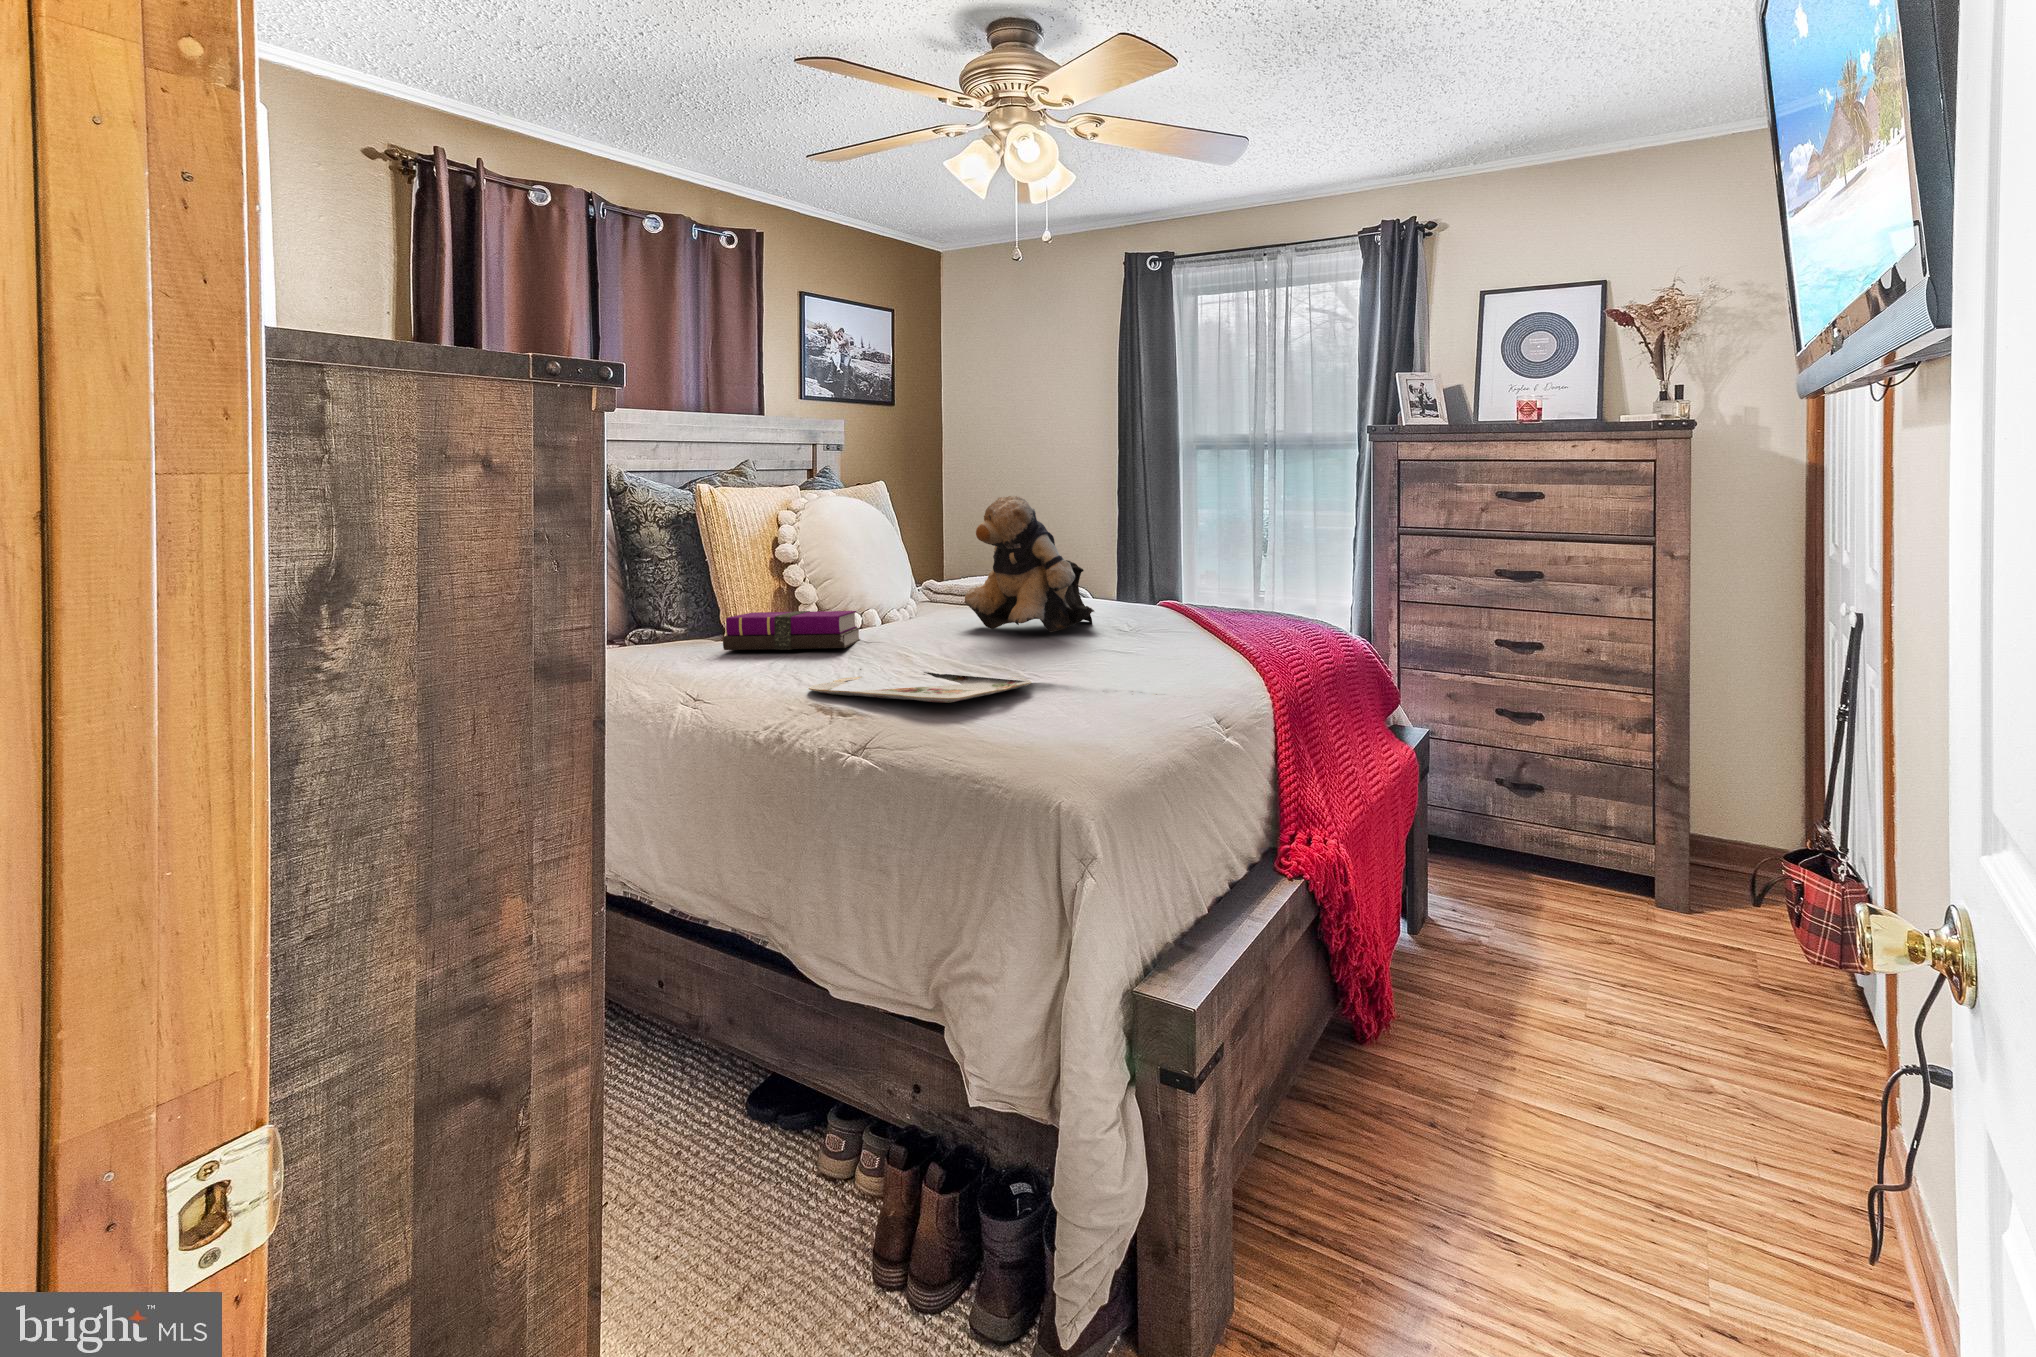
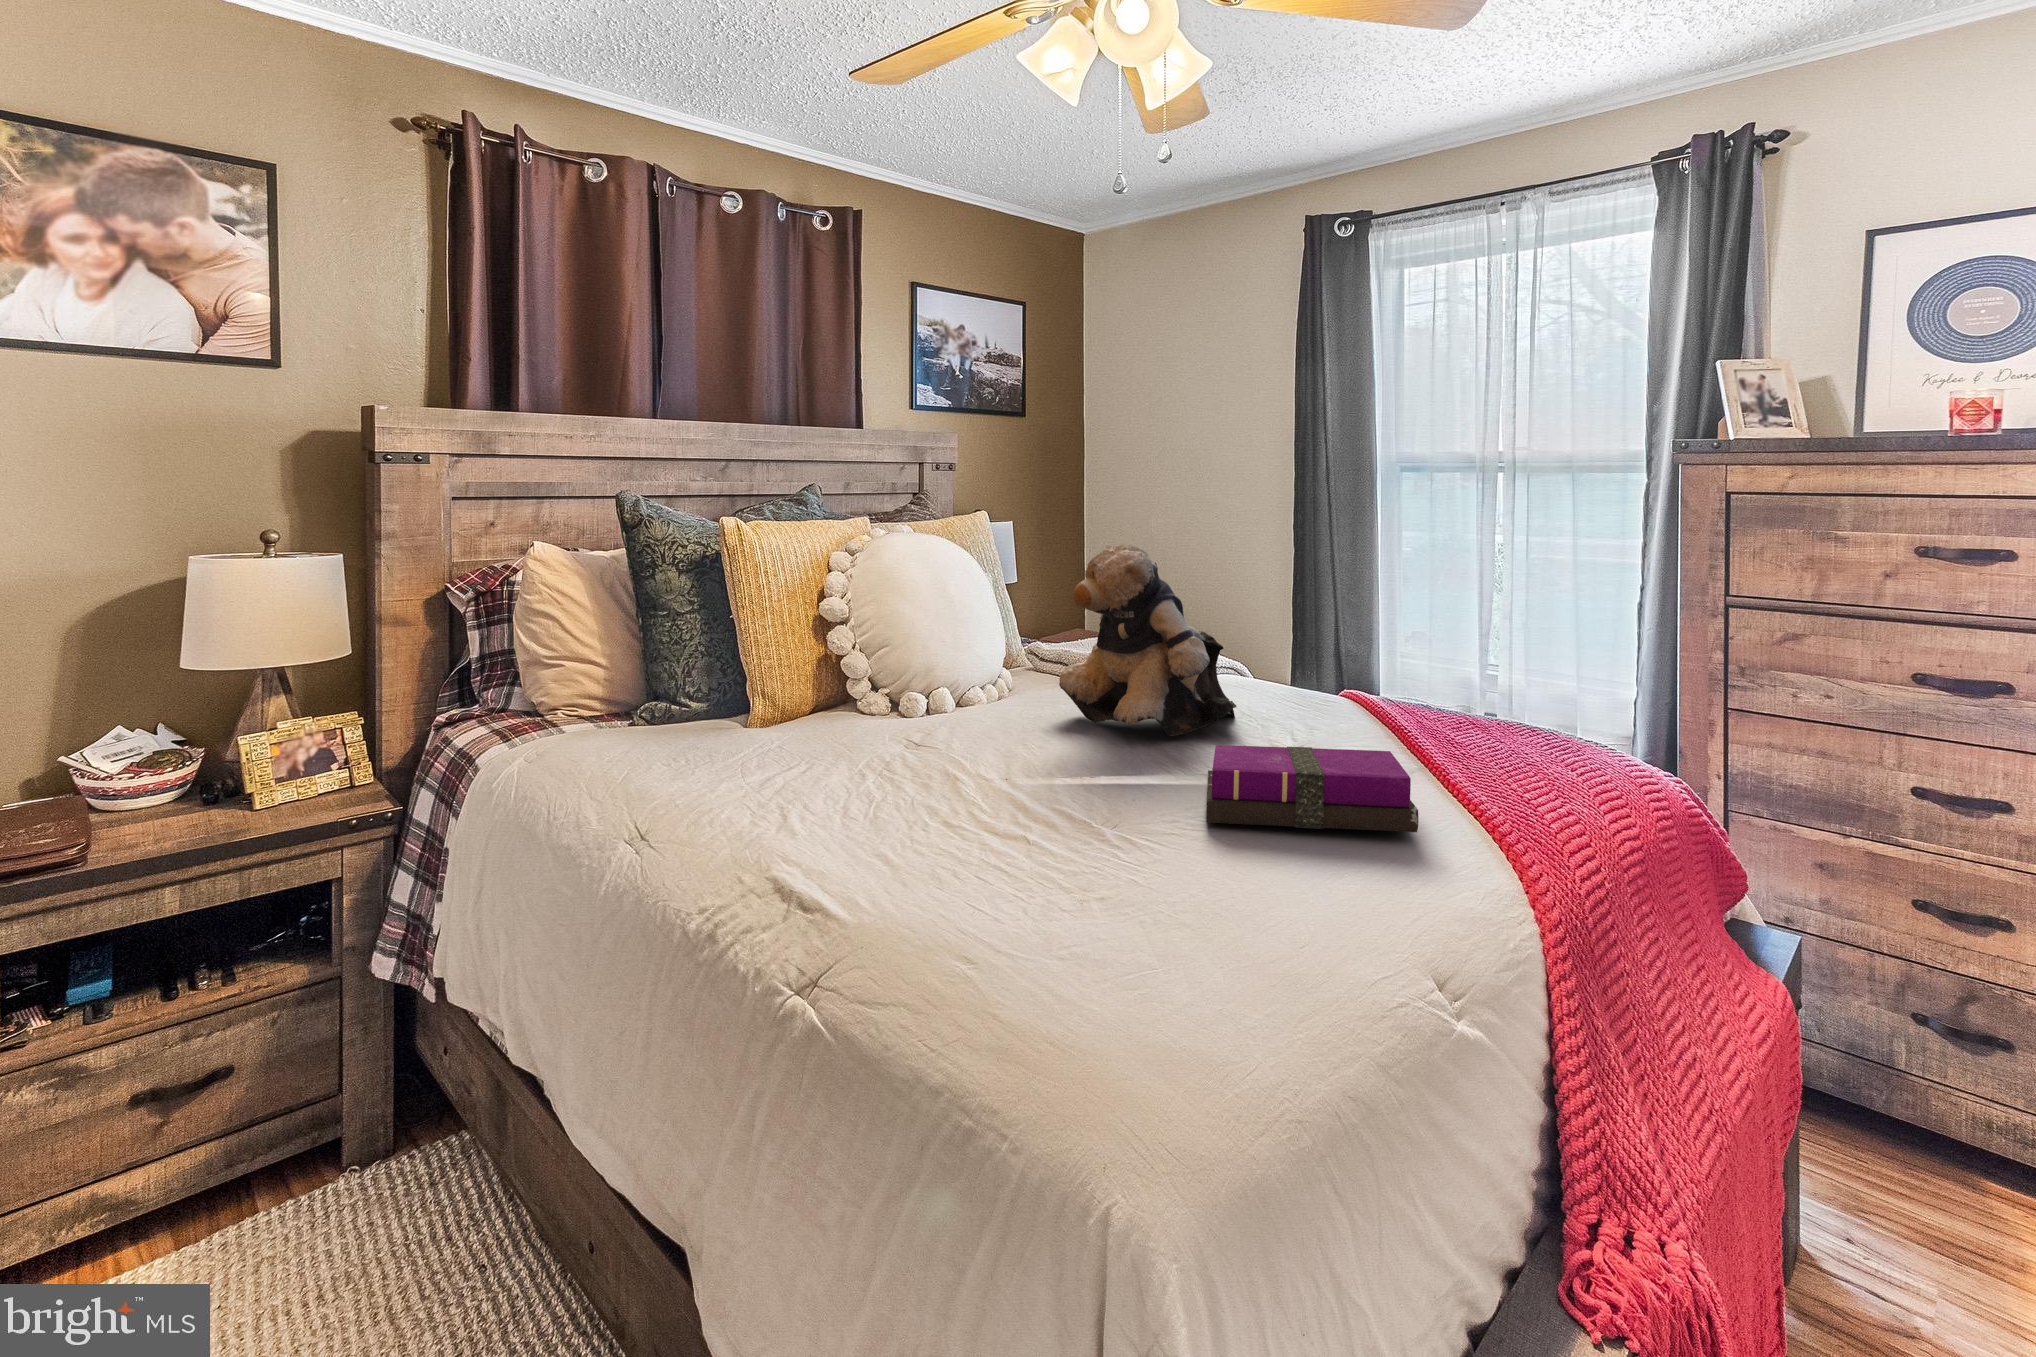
notebook: present [723,611,860,650] -> present [1206,745,1418,832]
serving tray: present [809,672,1031,703] -> none [781,808,1118,902]

